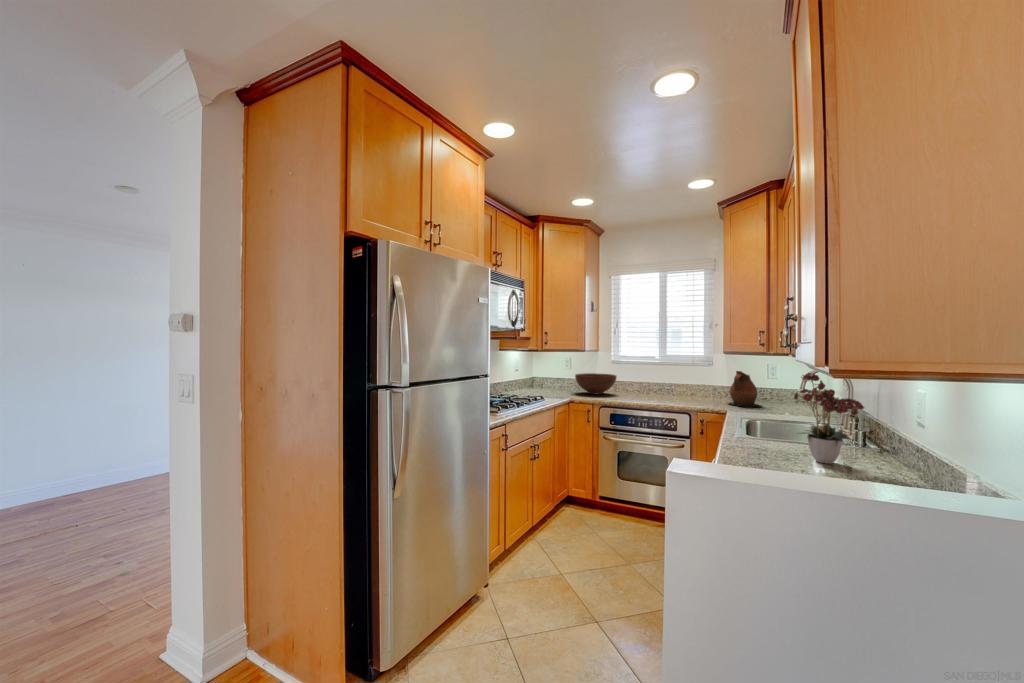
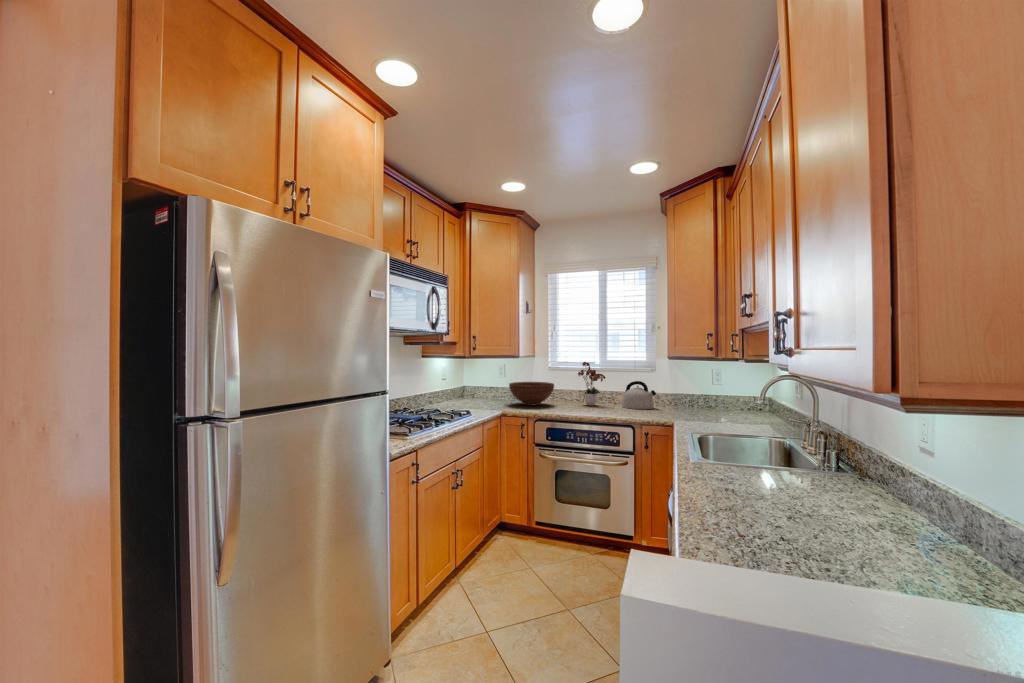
ceramic pitcher: present [729,371,761,406] -> none [670,377,709,417]
flower arrangement: present [794,373,864,464] -> present [578,362,606,405]
kettle: none [680,374,713,400] -> present [622,381,656,409]

